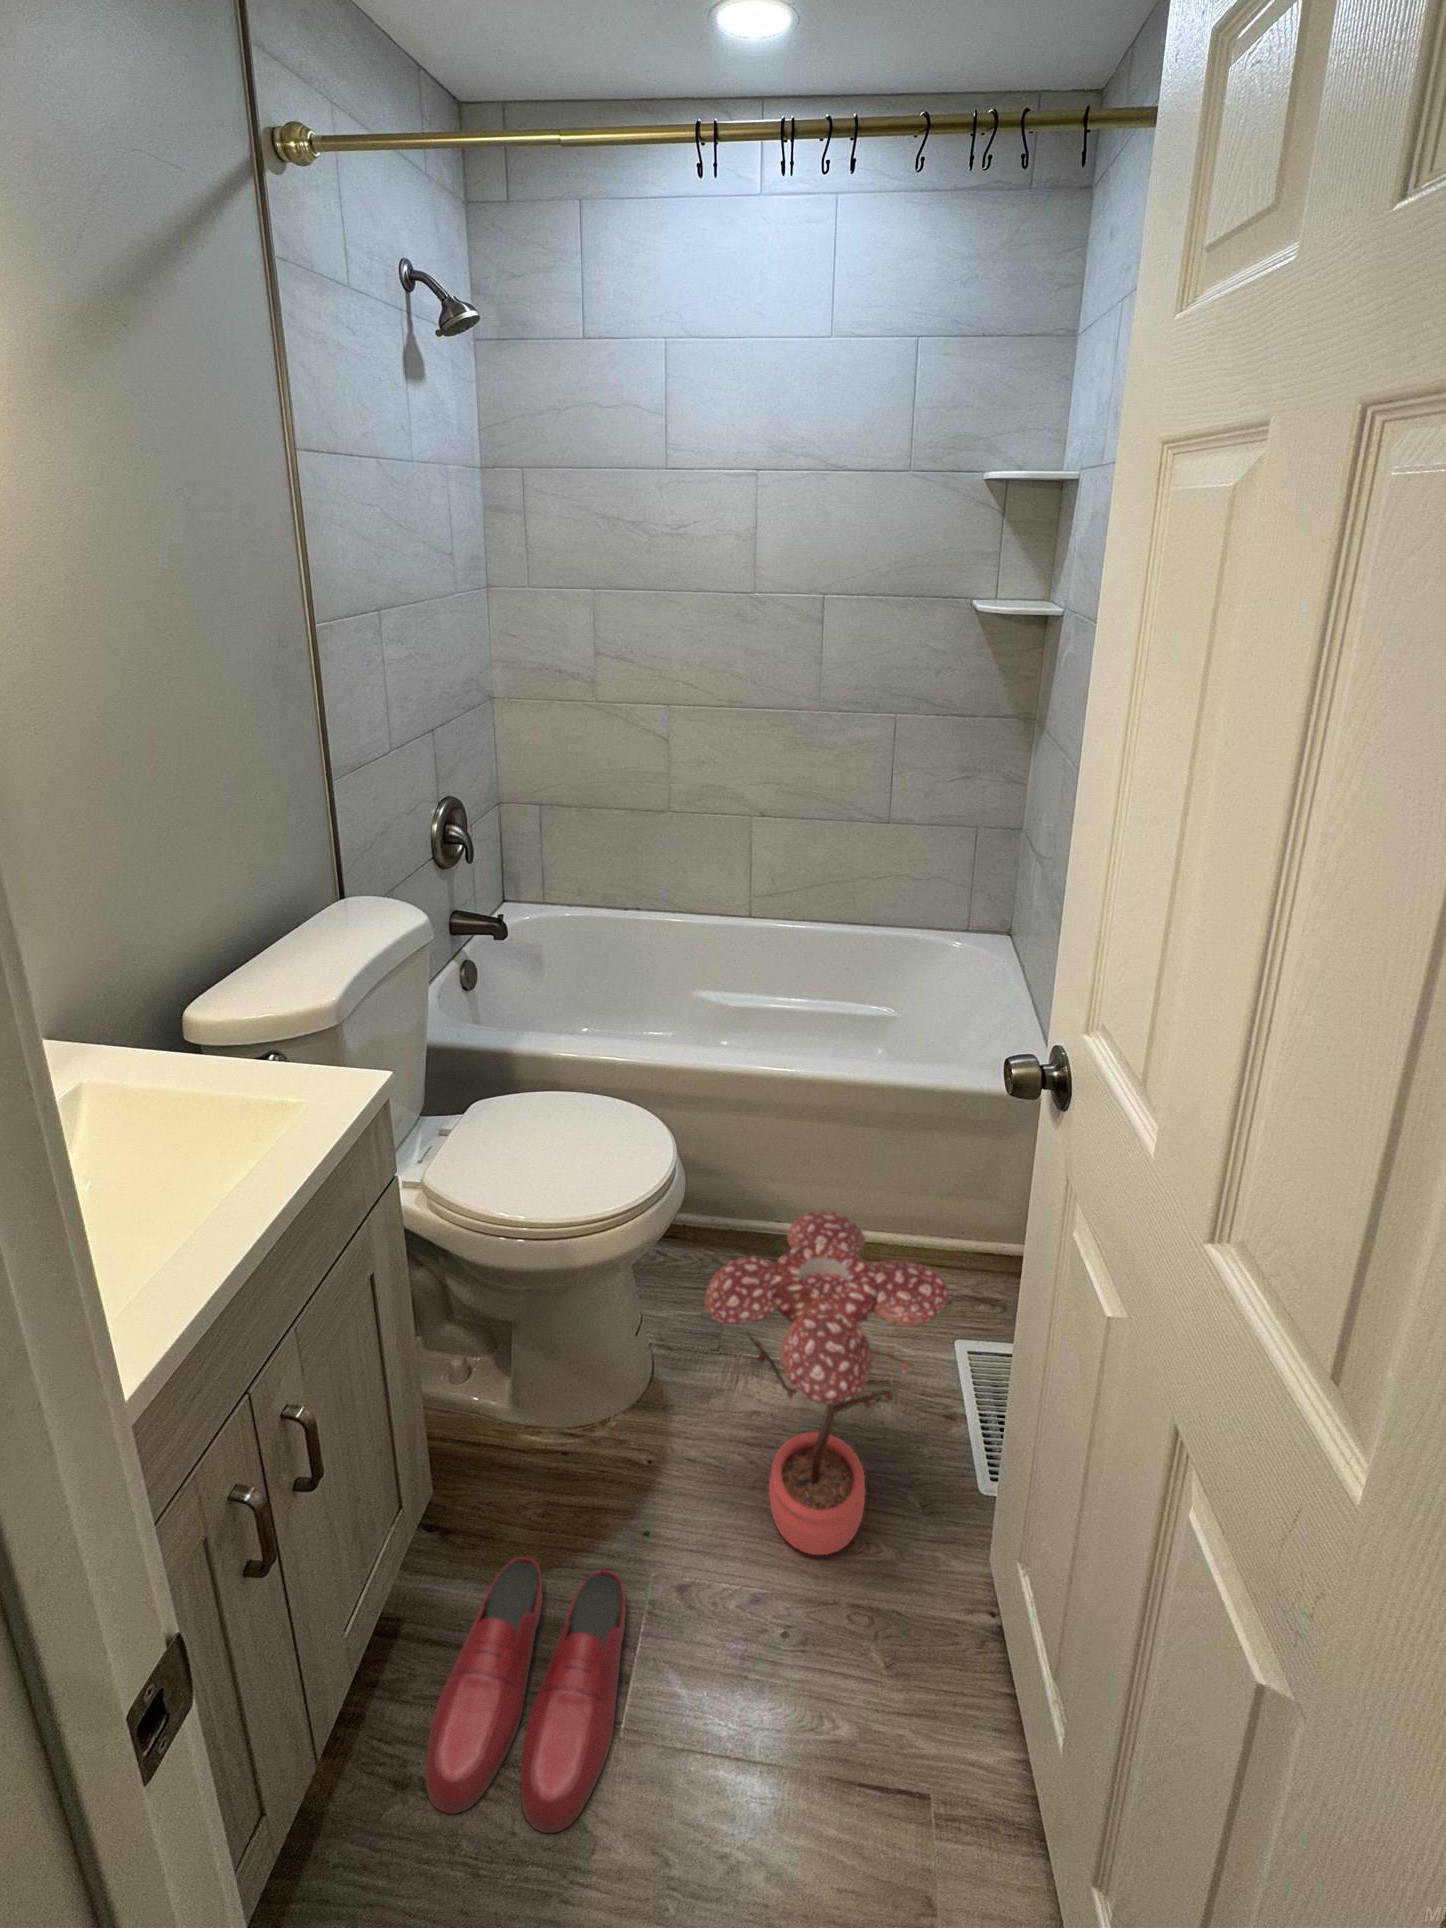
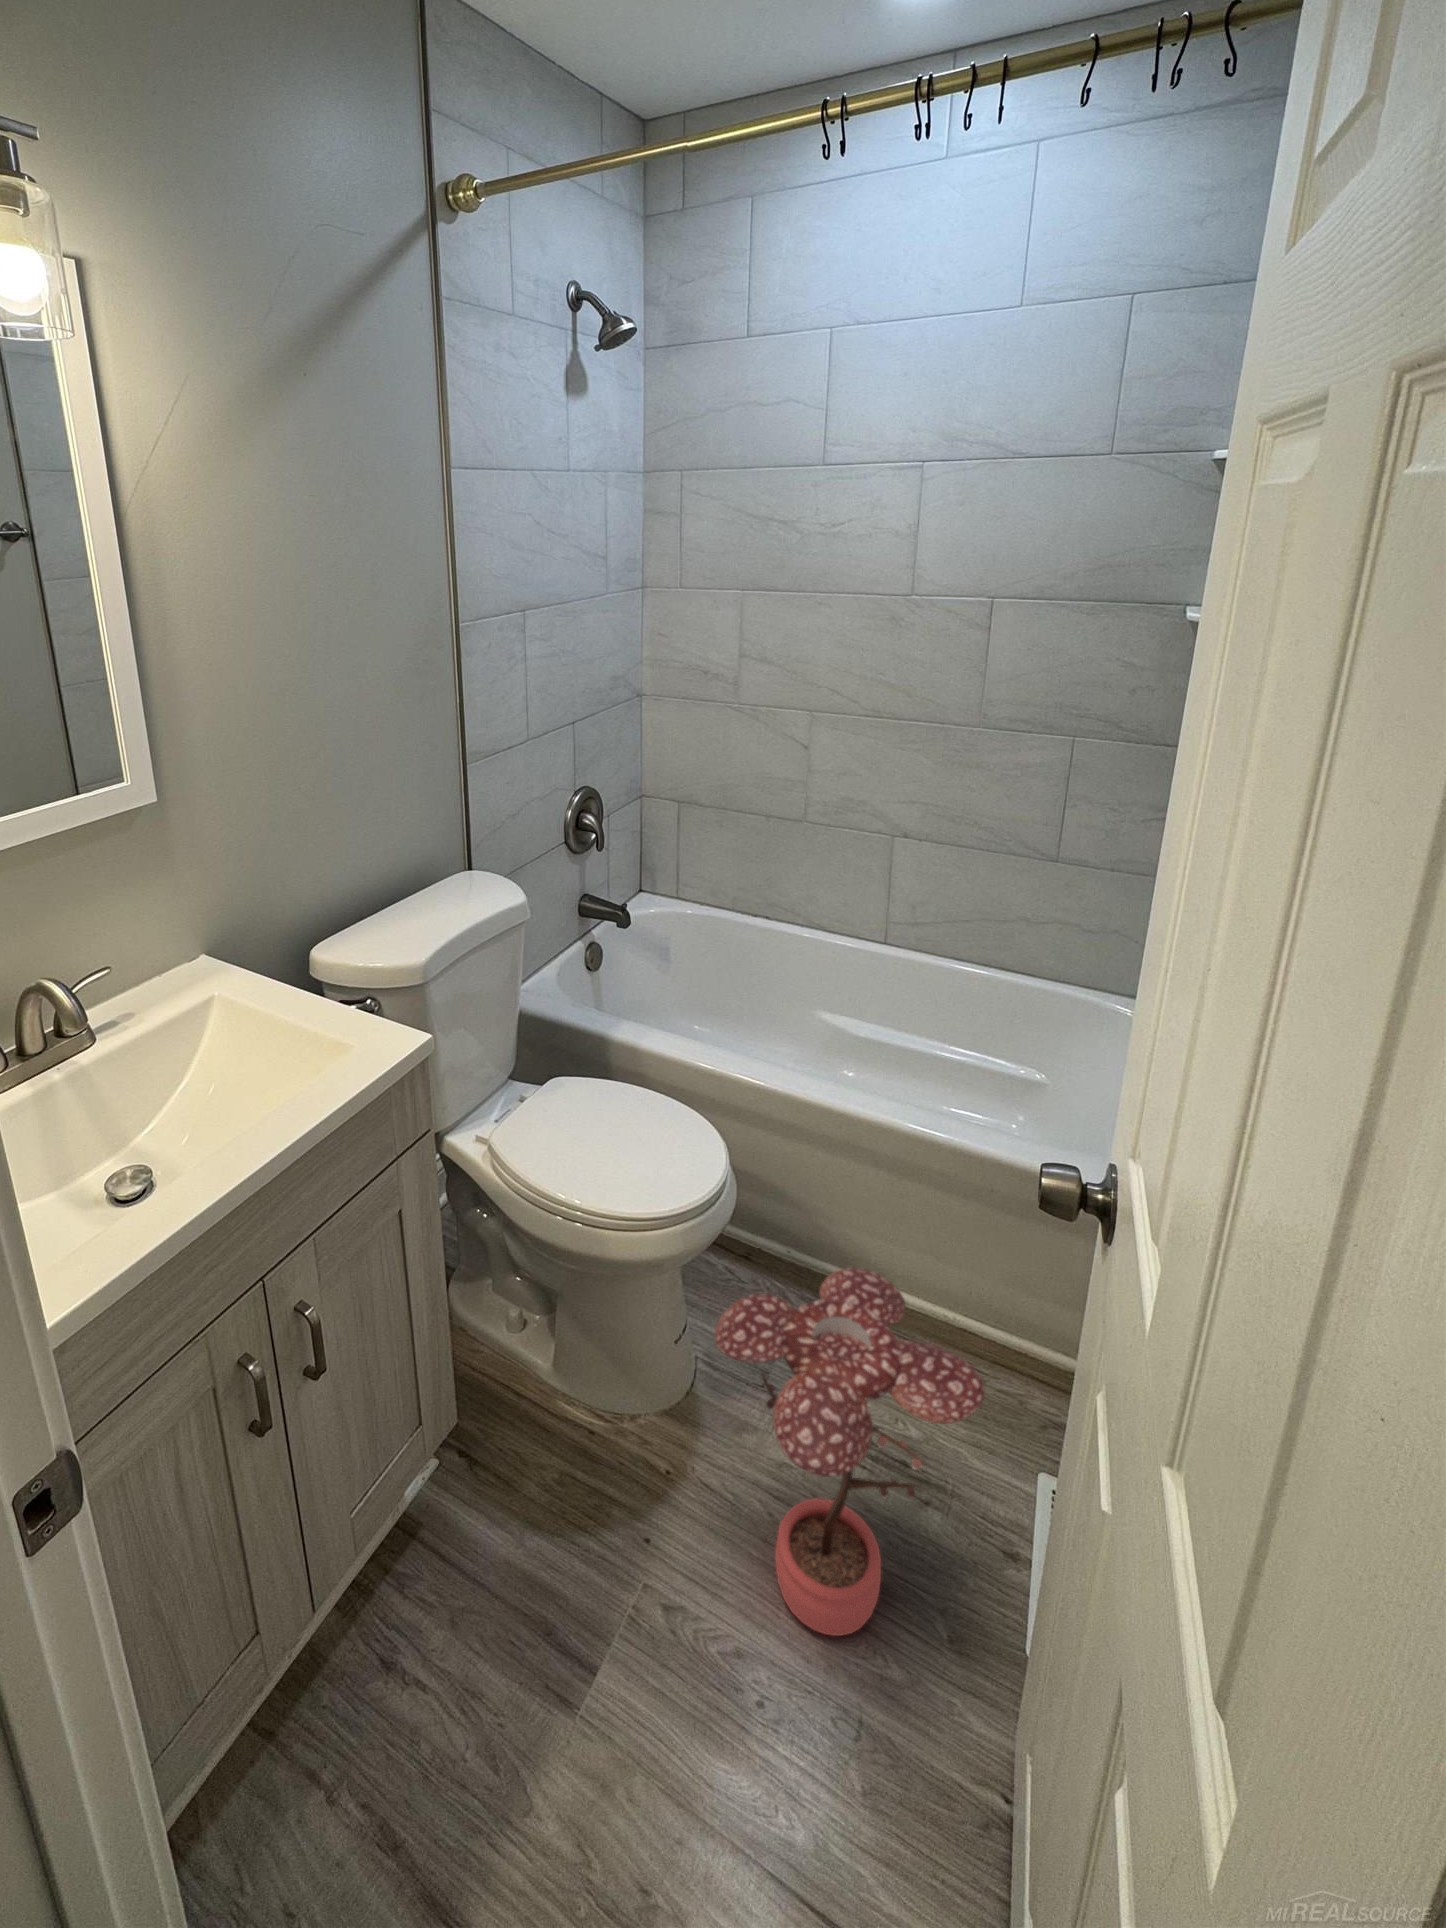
slippers: present [426,1557,626,1833] -> none [400,1515,610,1783]

